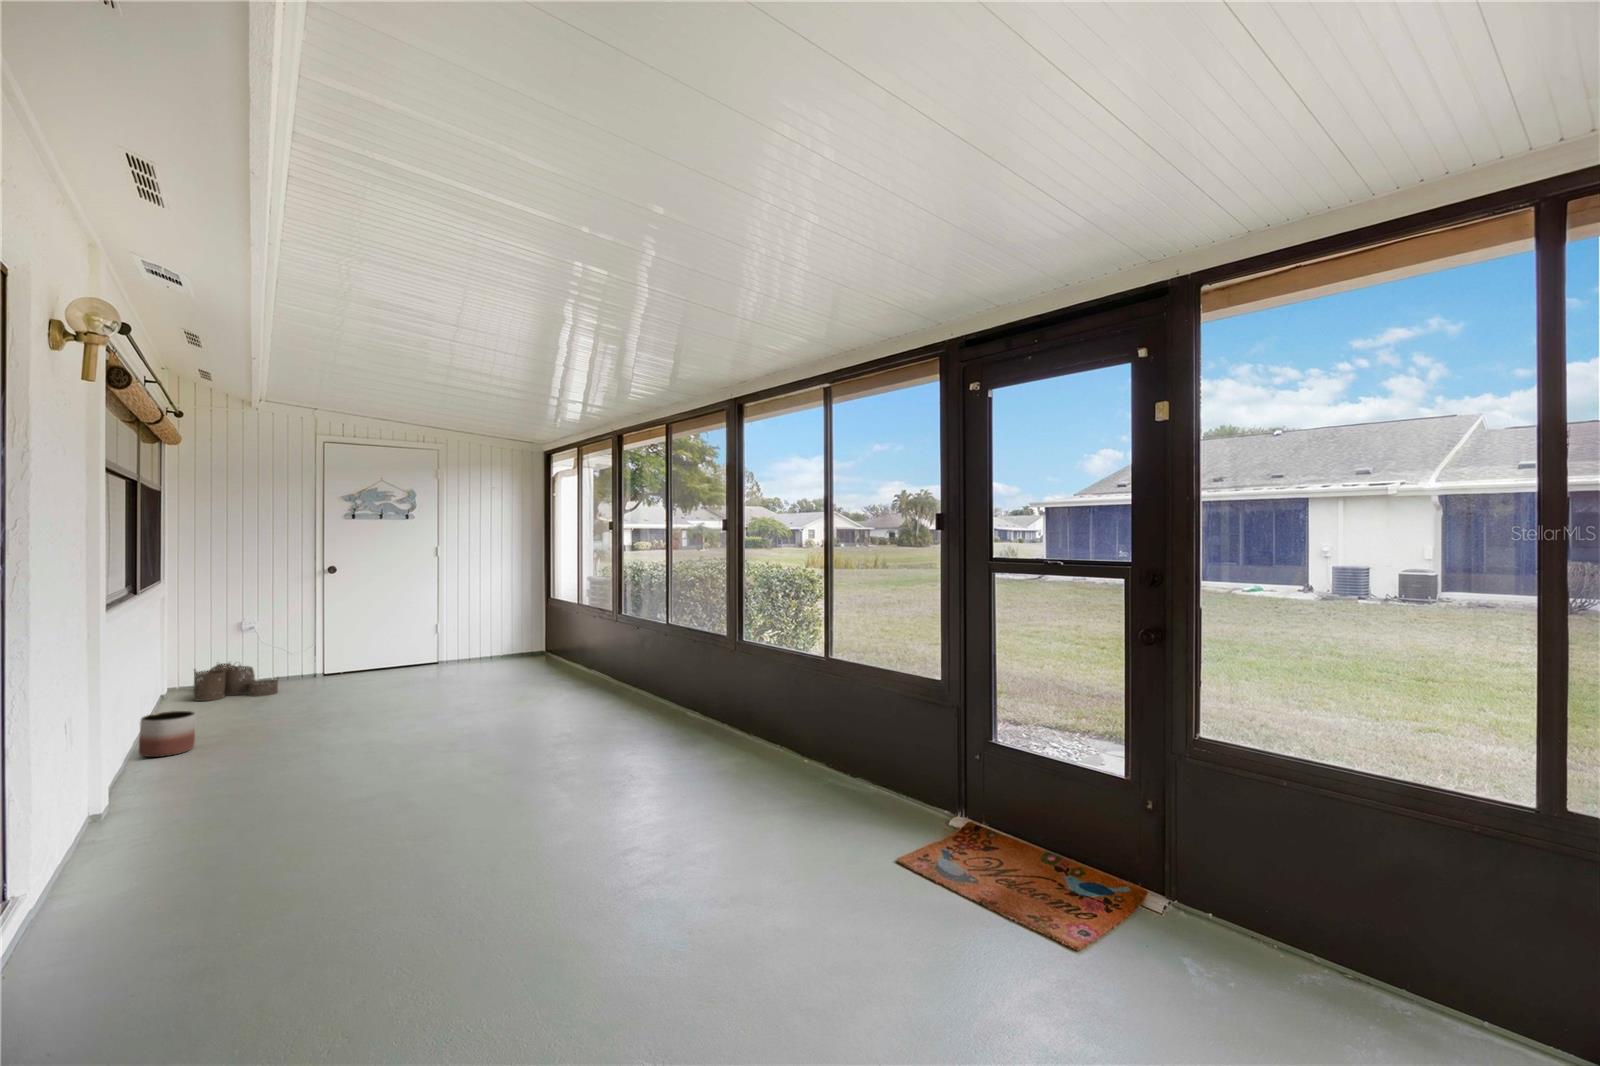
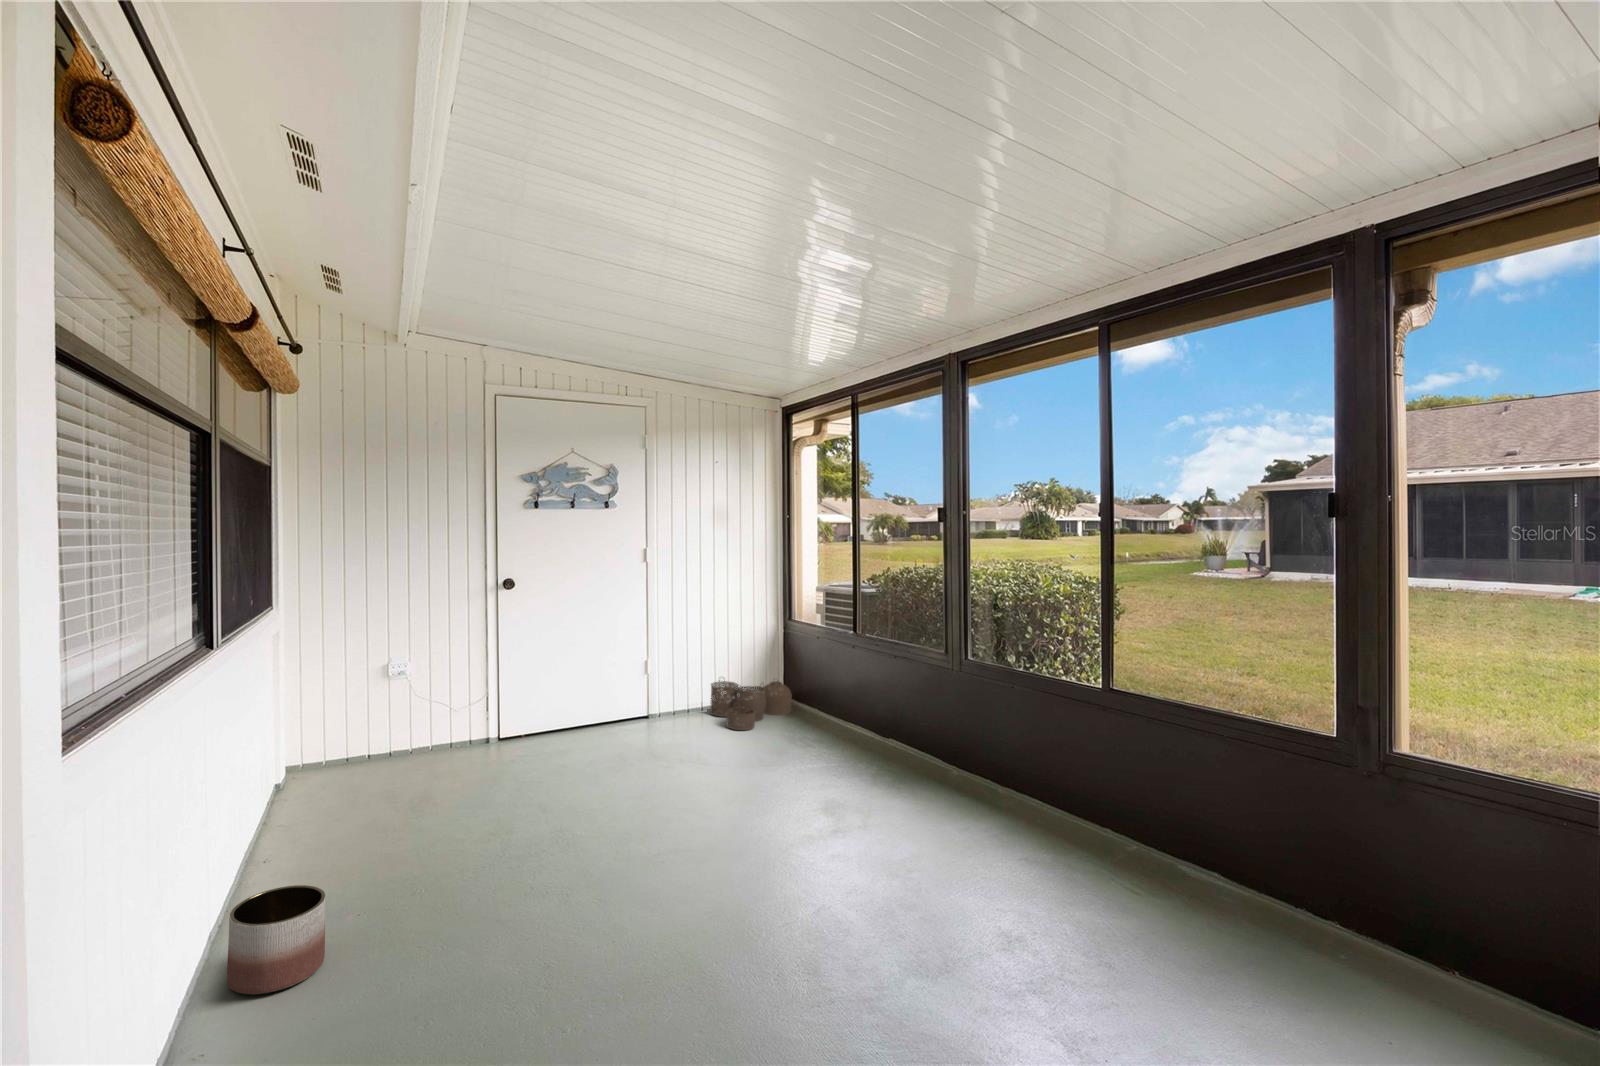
woven basket: present [193,663,278,701] -> present [711,680,792,730]

